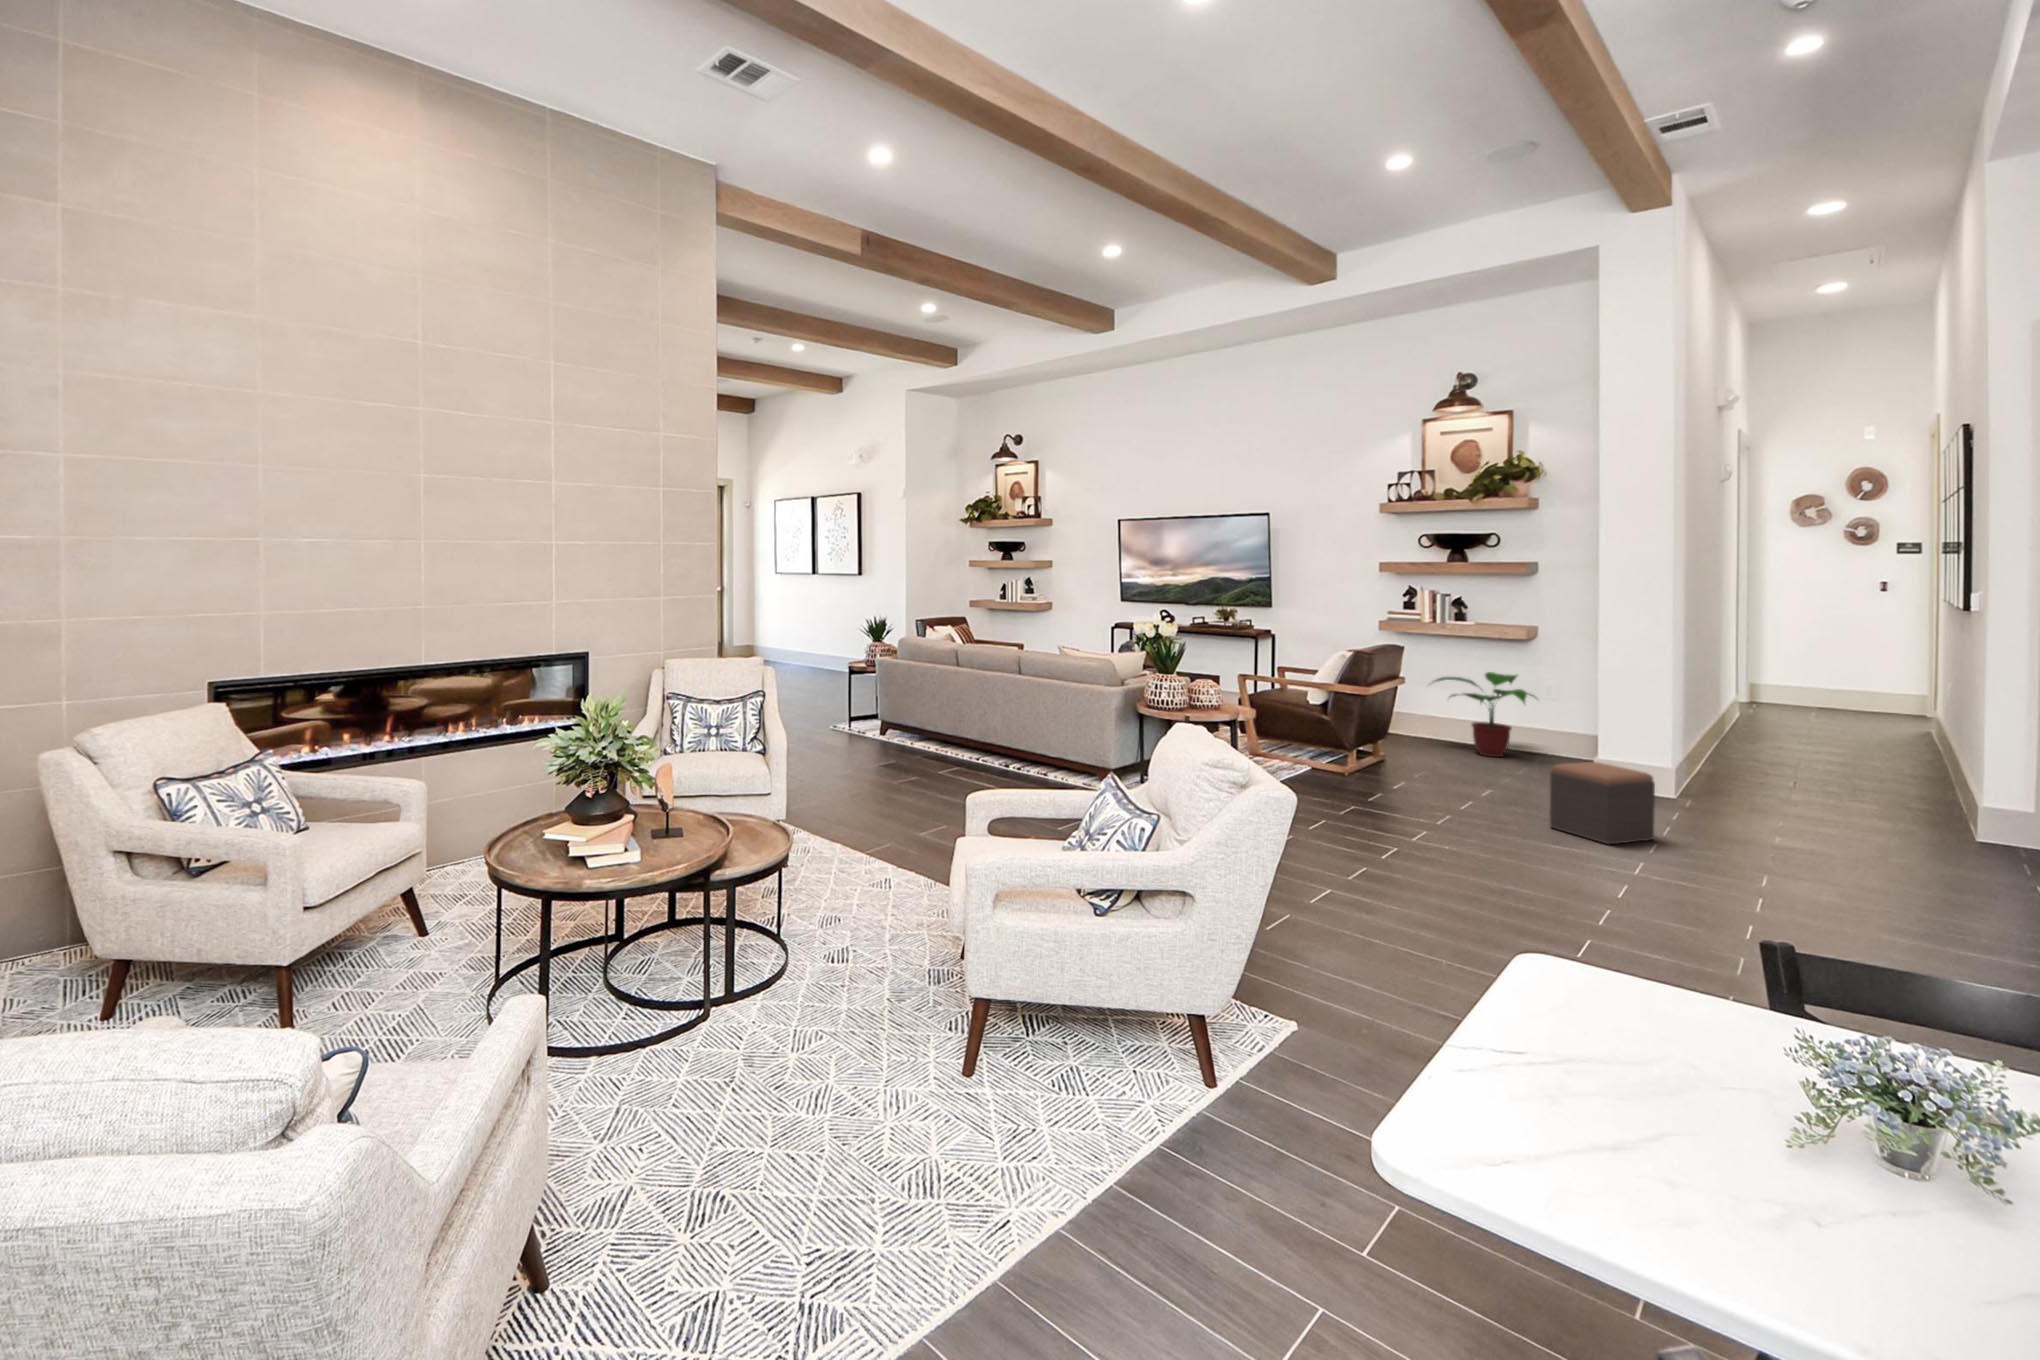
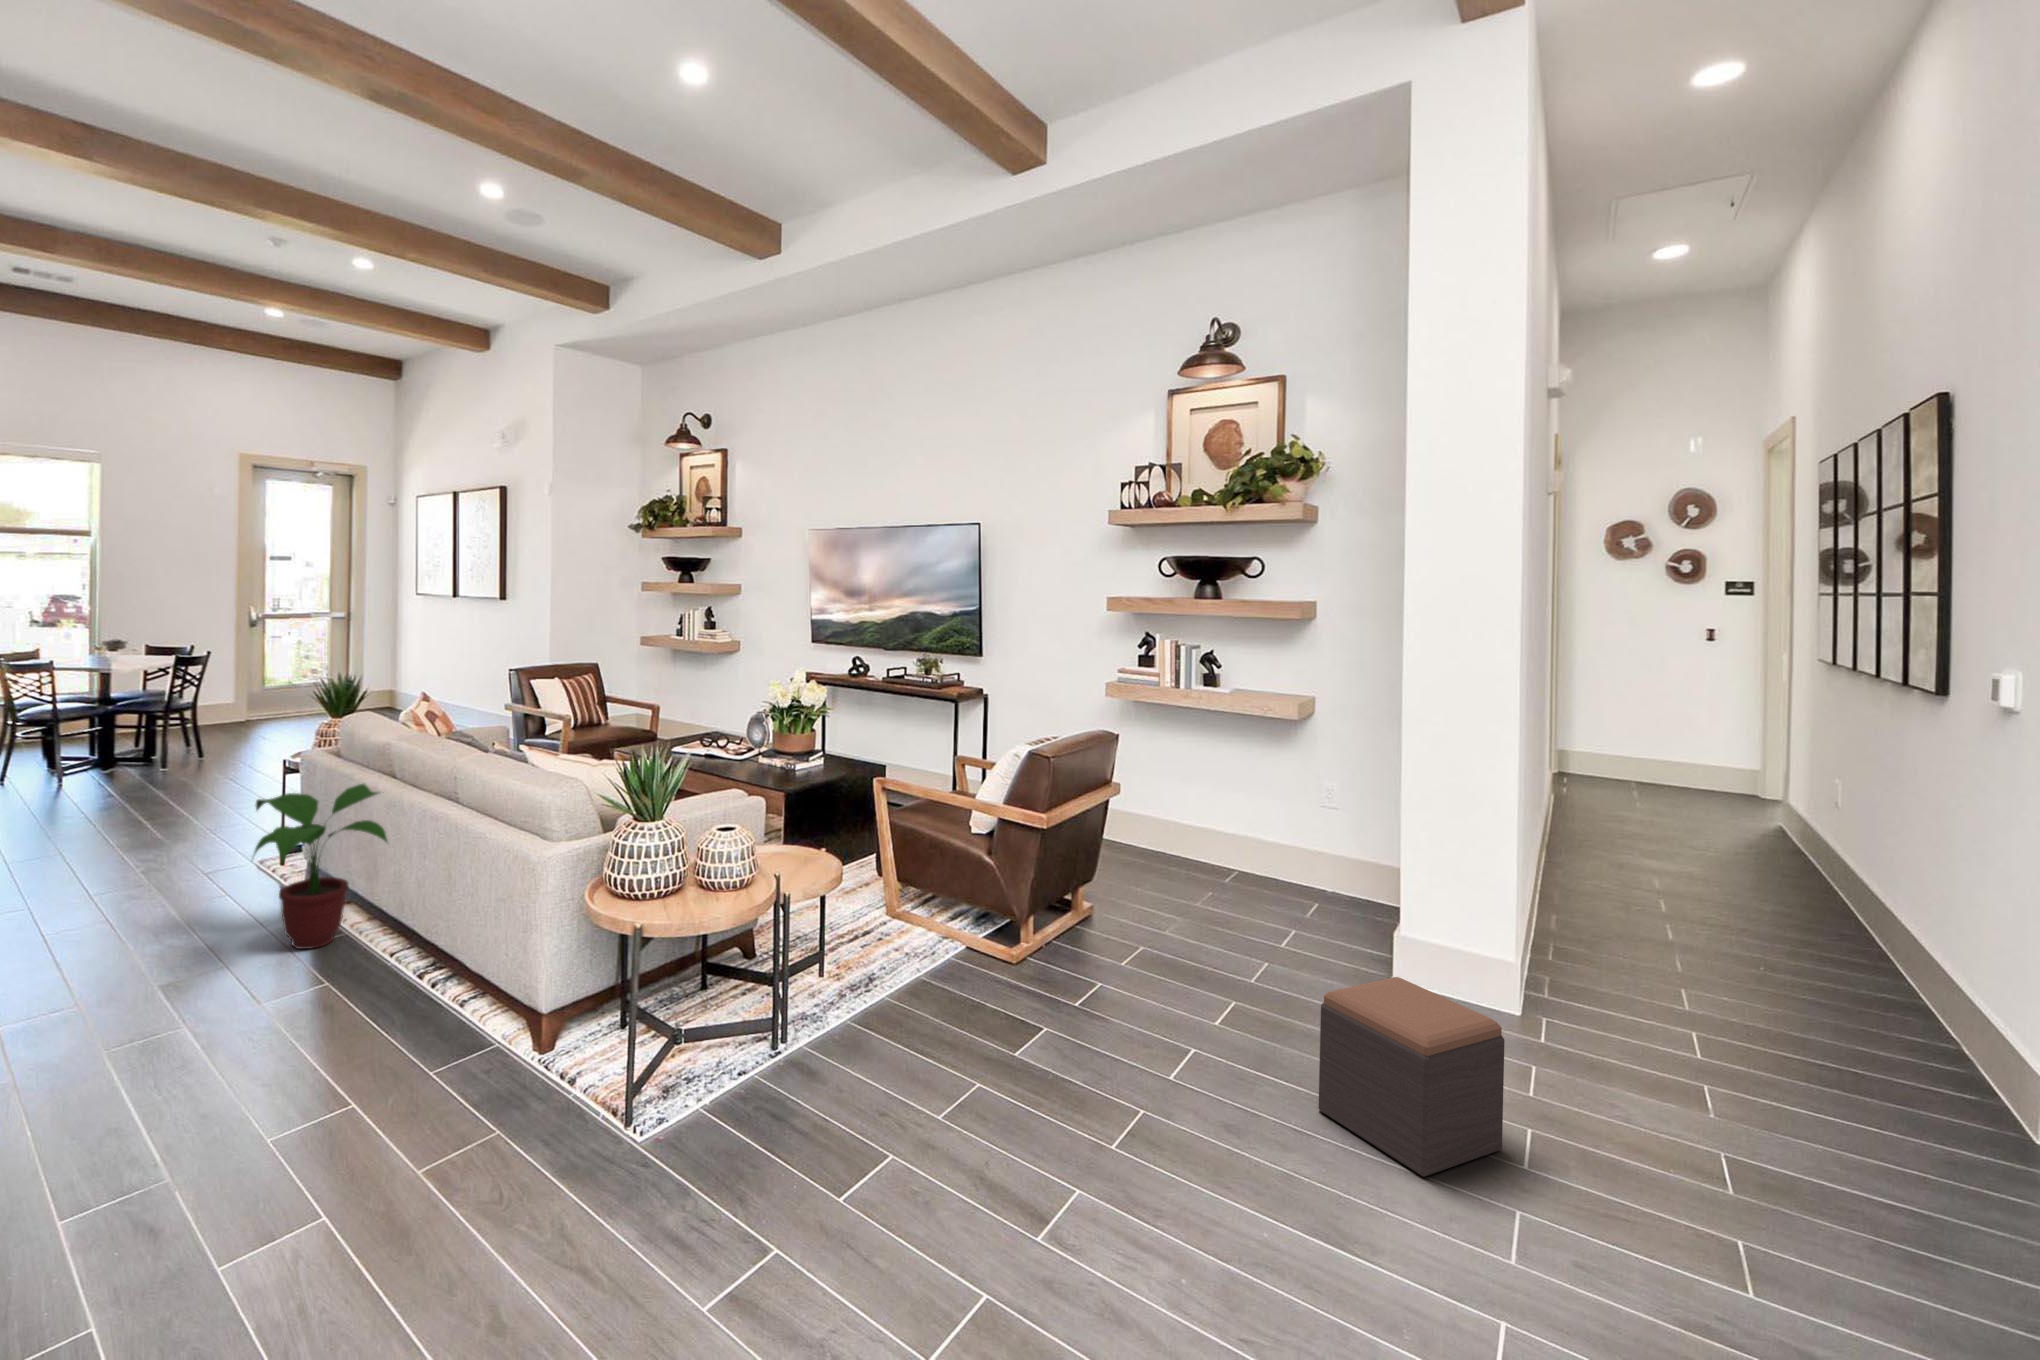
potted plant: present [1430,672,1533,757] -> present [254,783,387,949]

